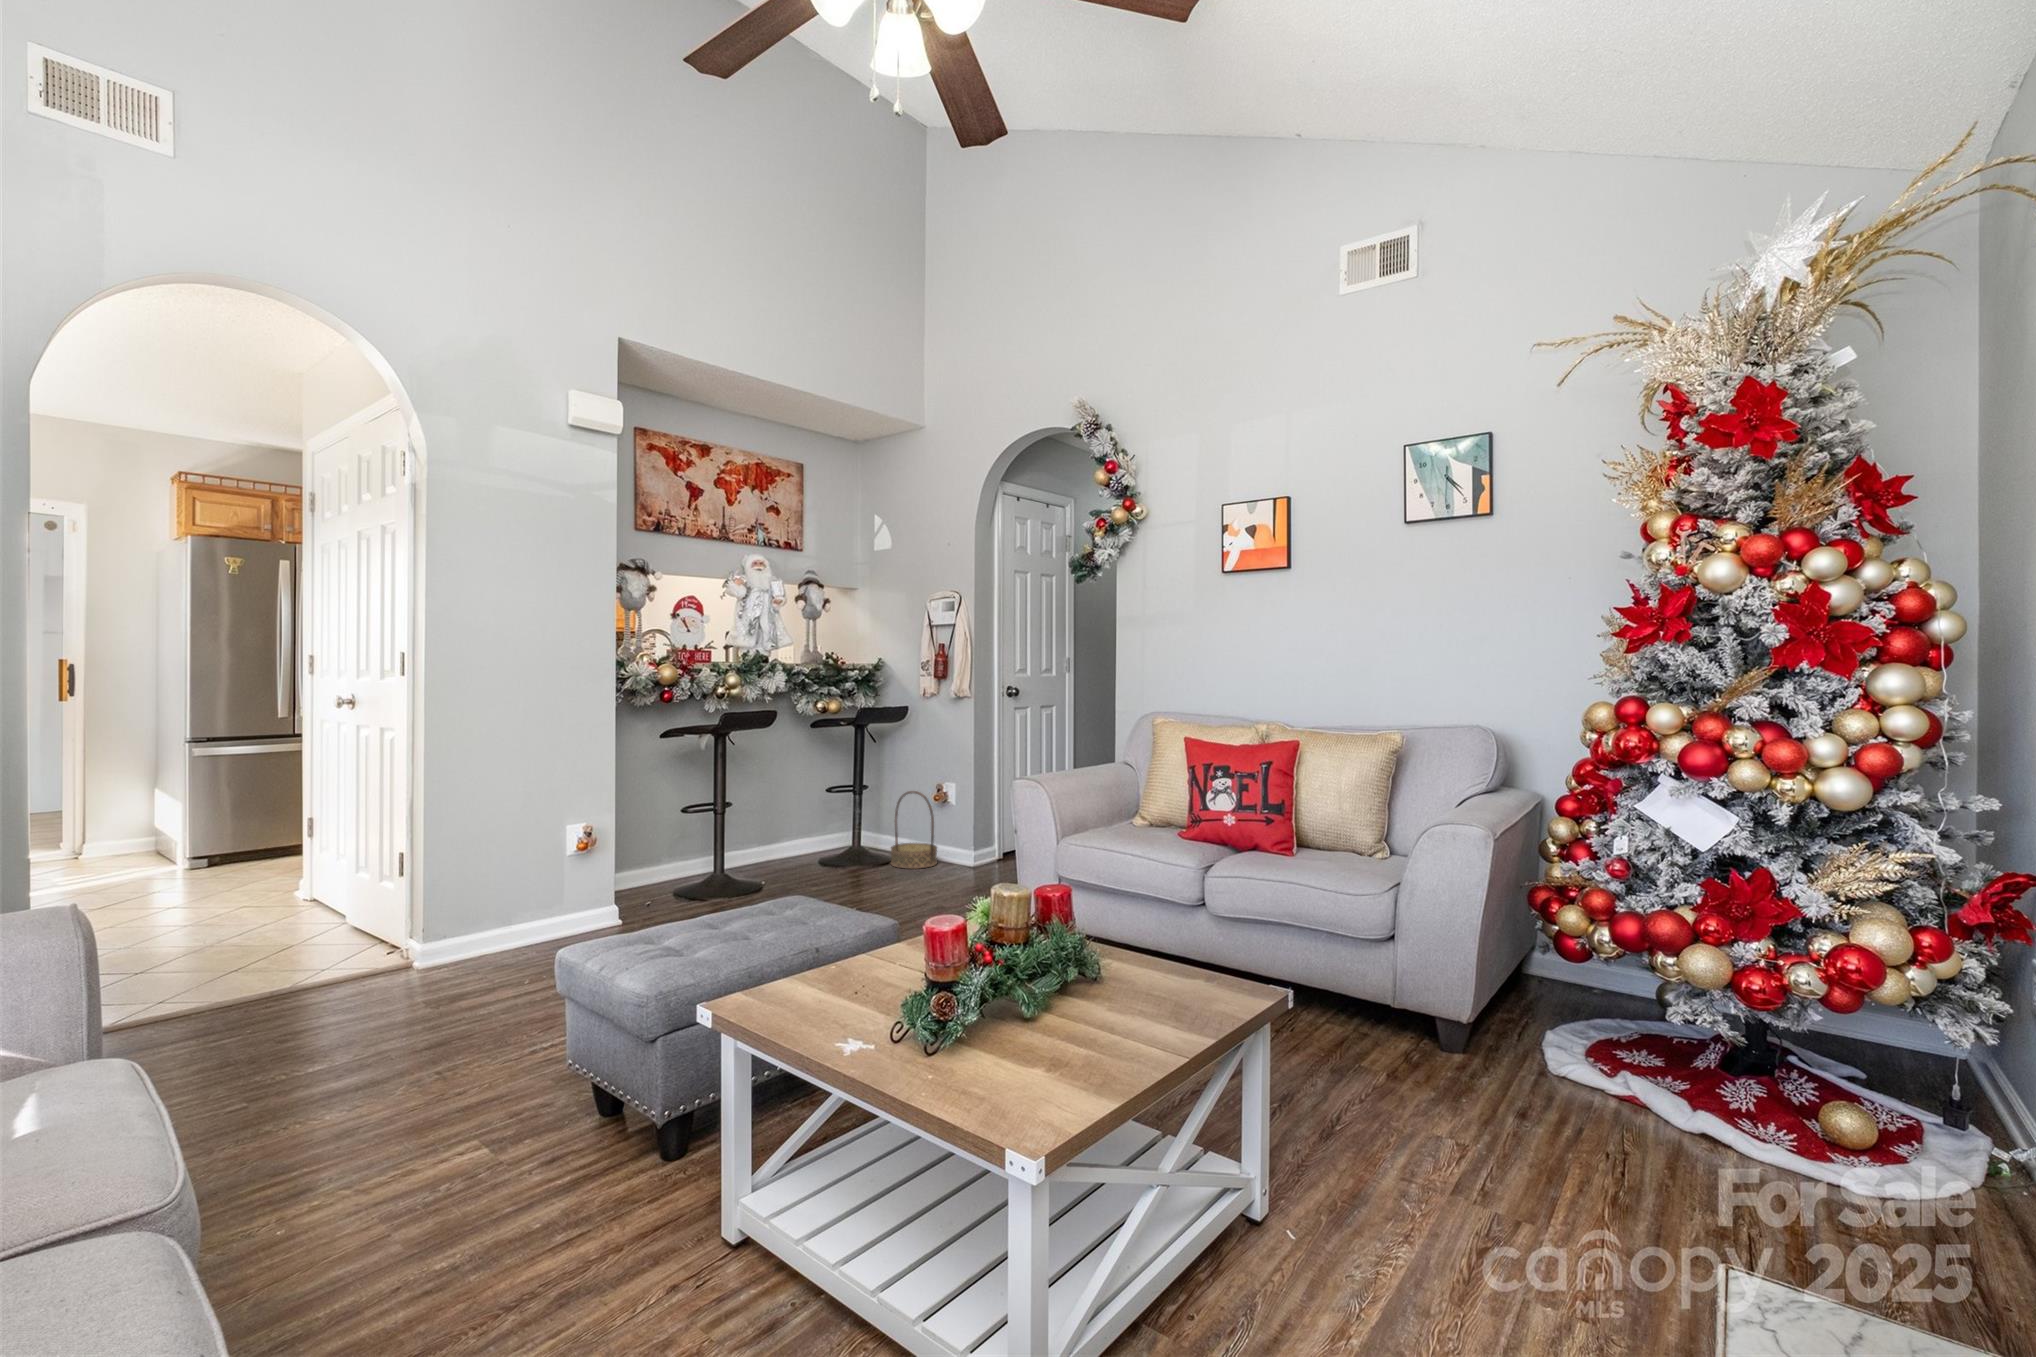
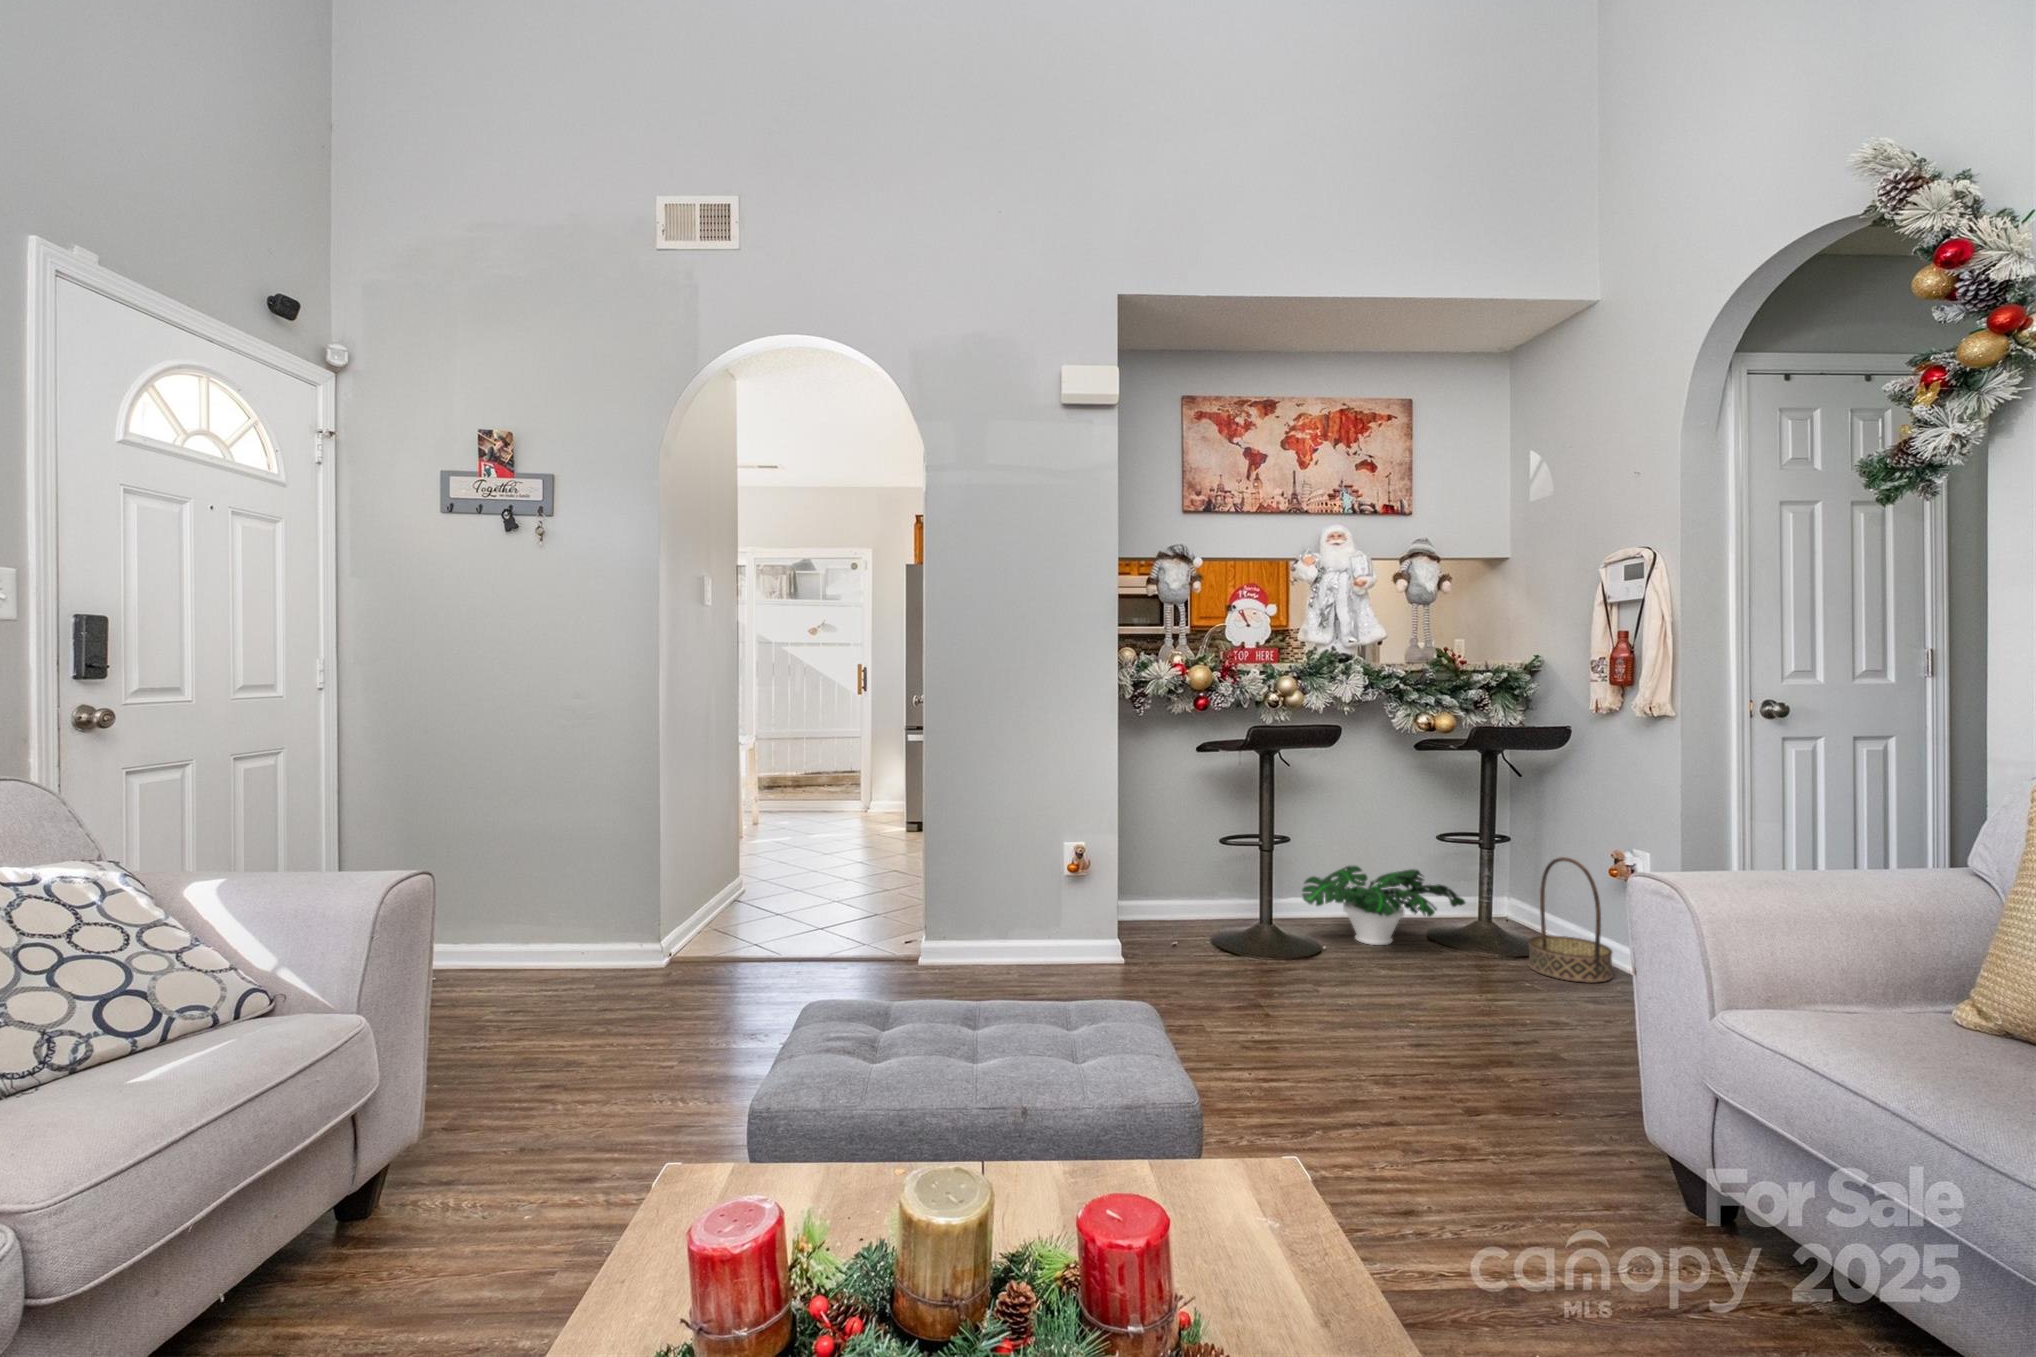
potted plant: none [745,813,852,871] -> present [1302,866,1465,945]

